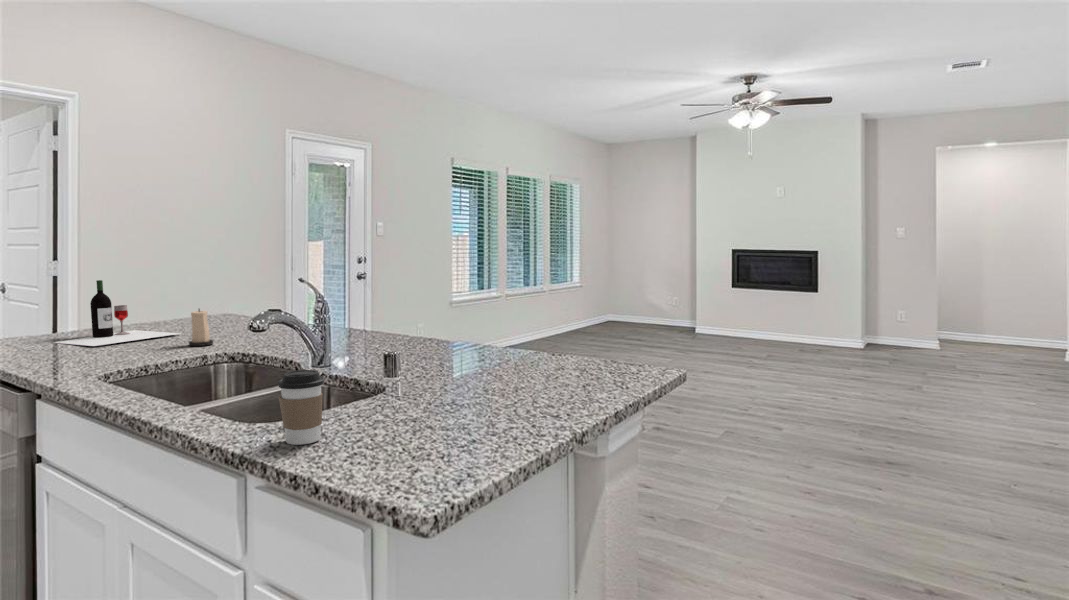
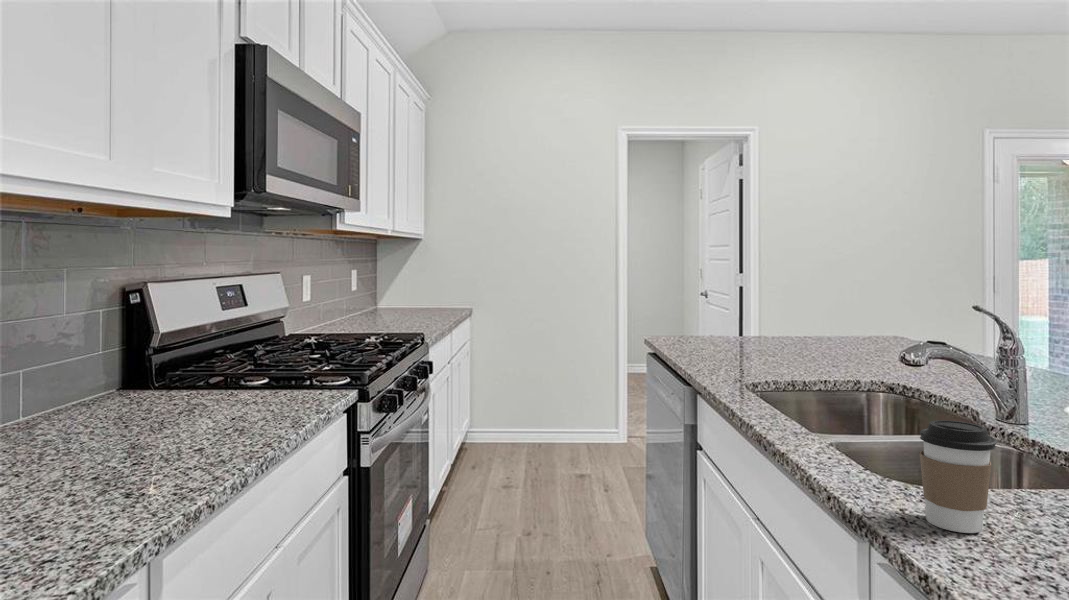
wine bottle: present [55,280,180,346] -> none [717,294,843,356]
candle: present [189,309,213,346] -> none [845,327,872,370]

